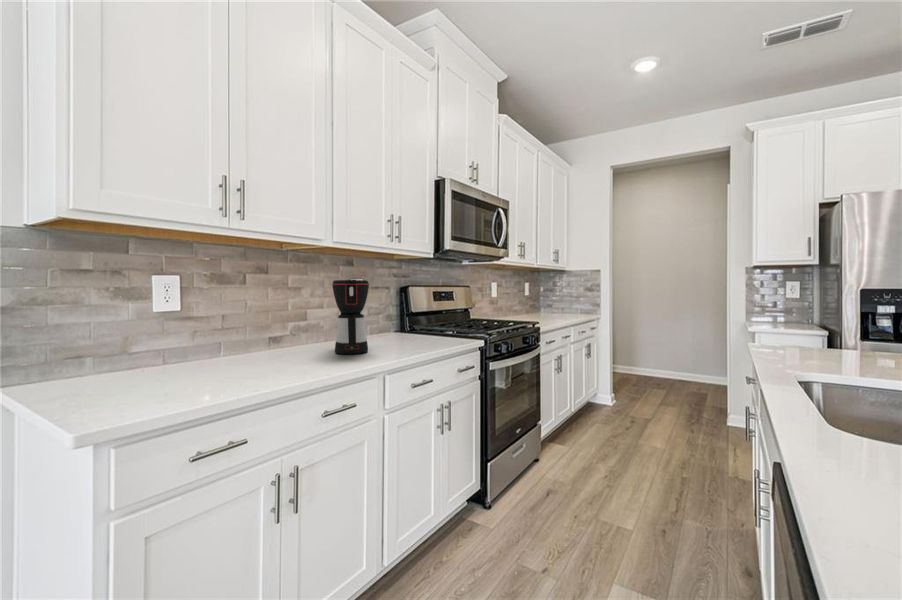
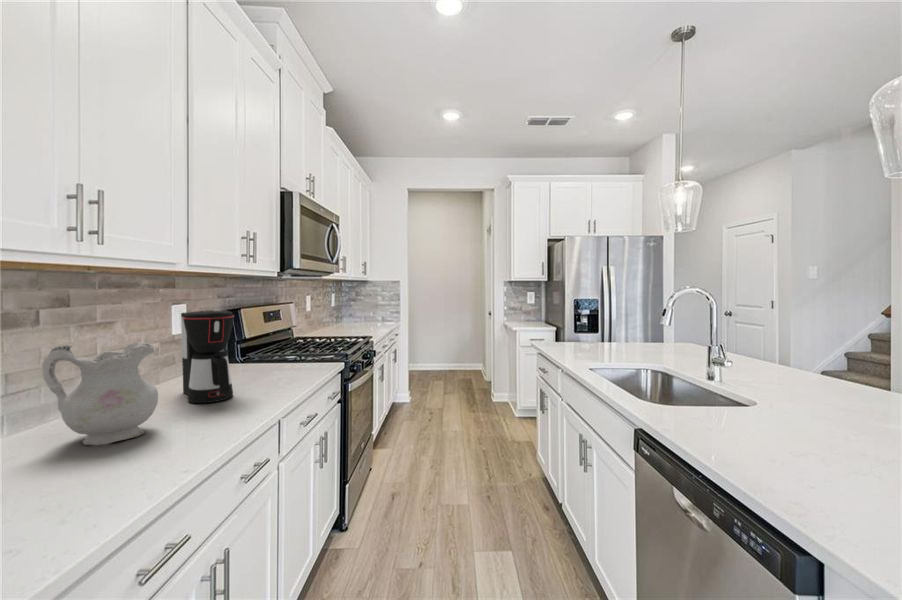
ceramic pitcher: none [229,294,297,367] -> present [42,342,158,445]

